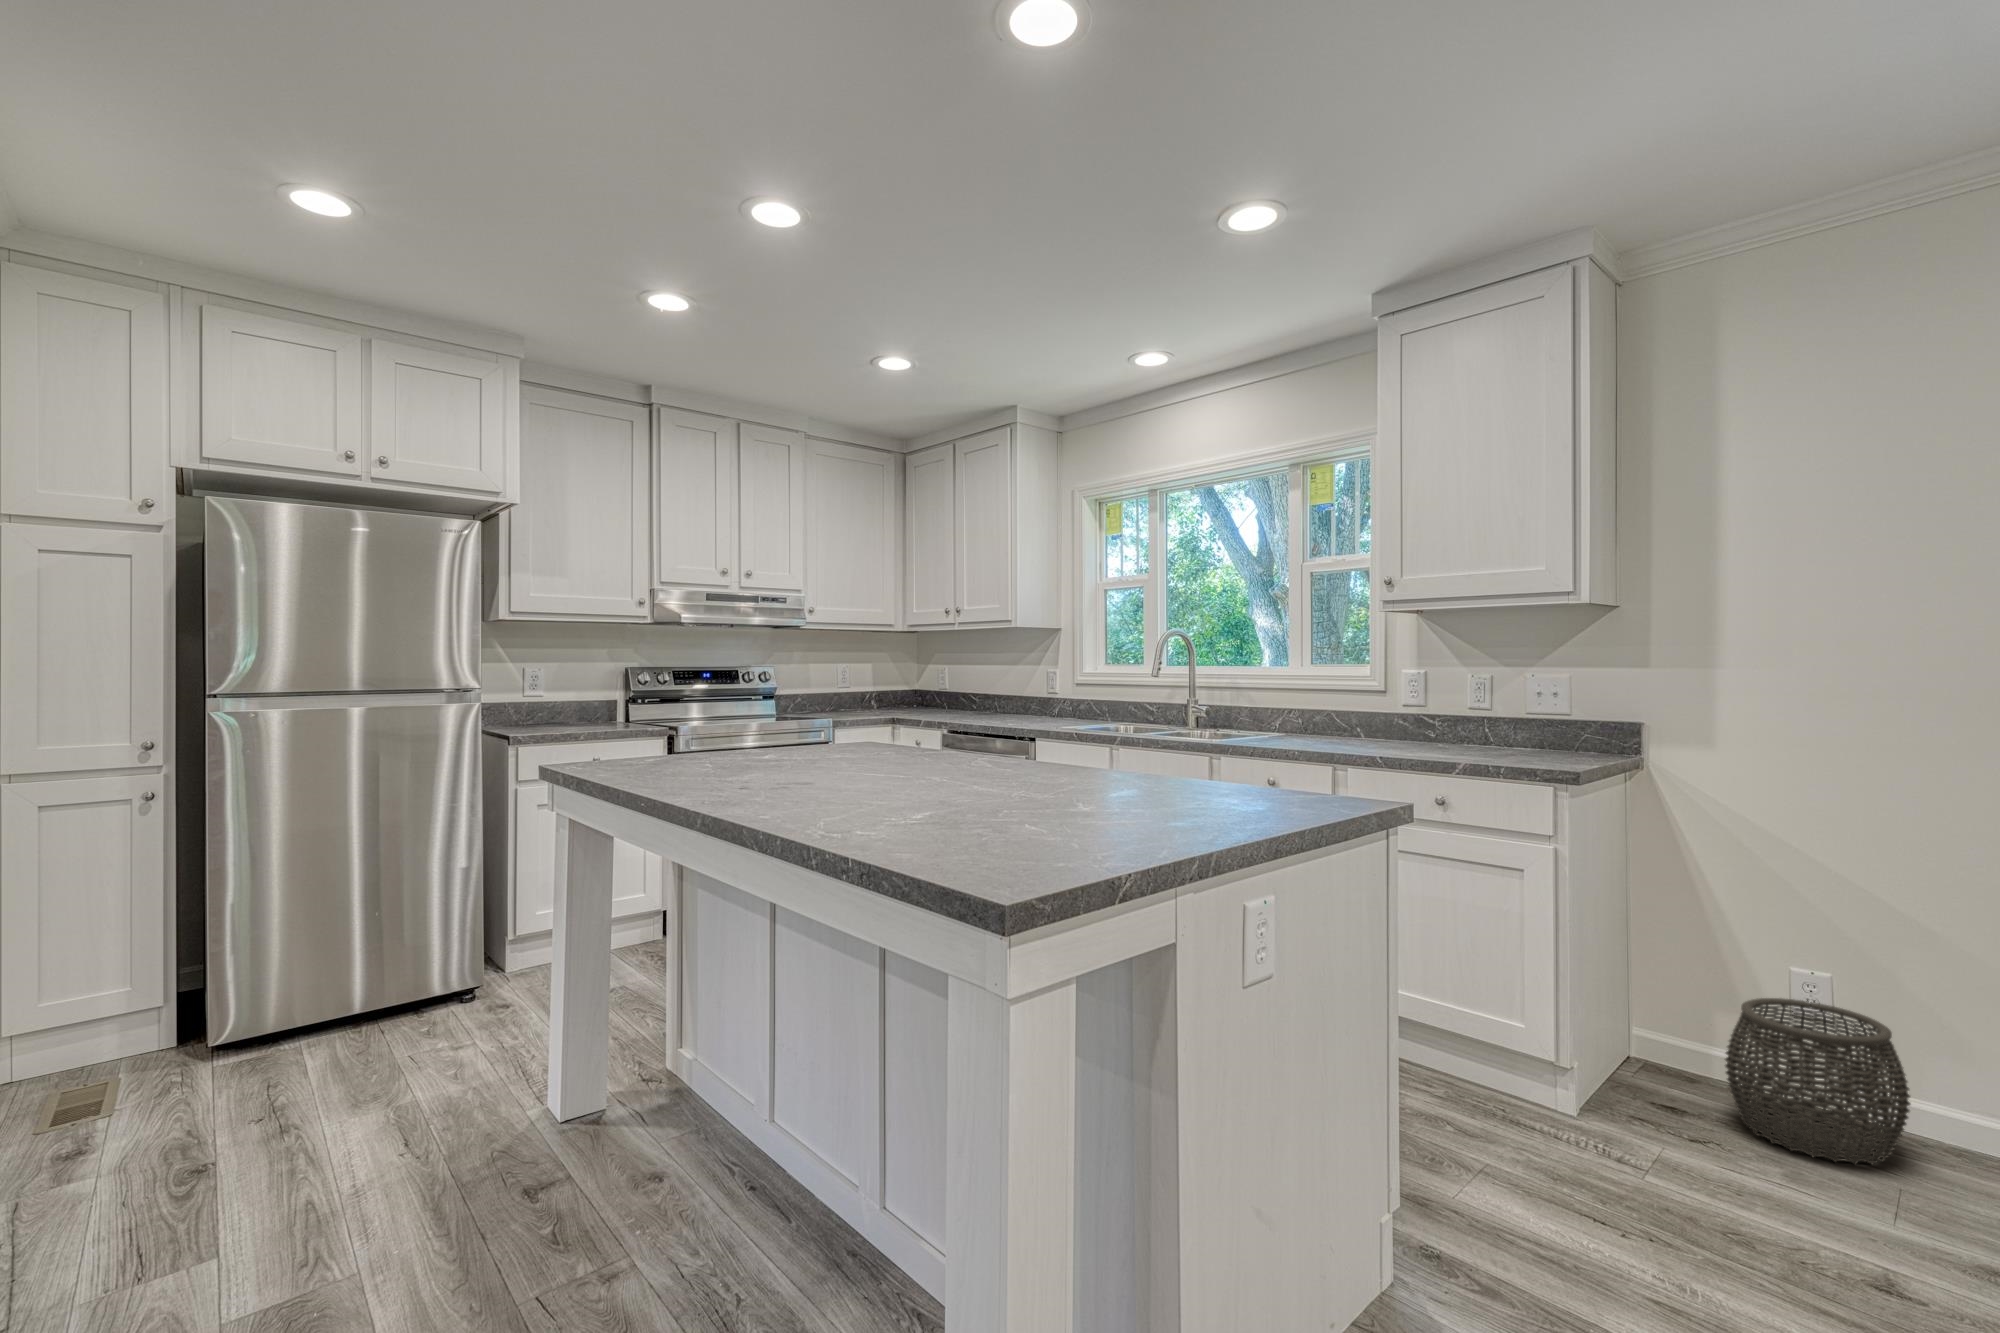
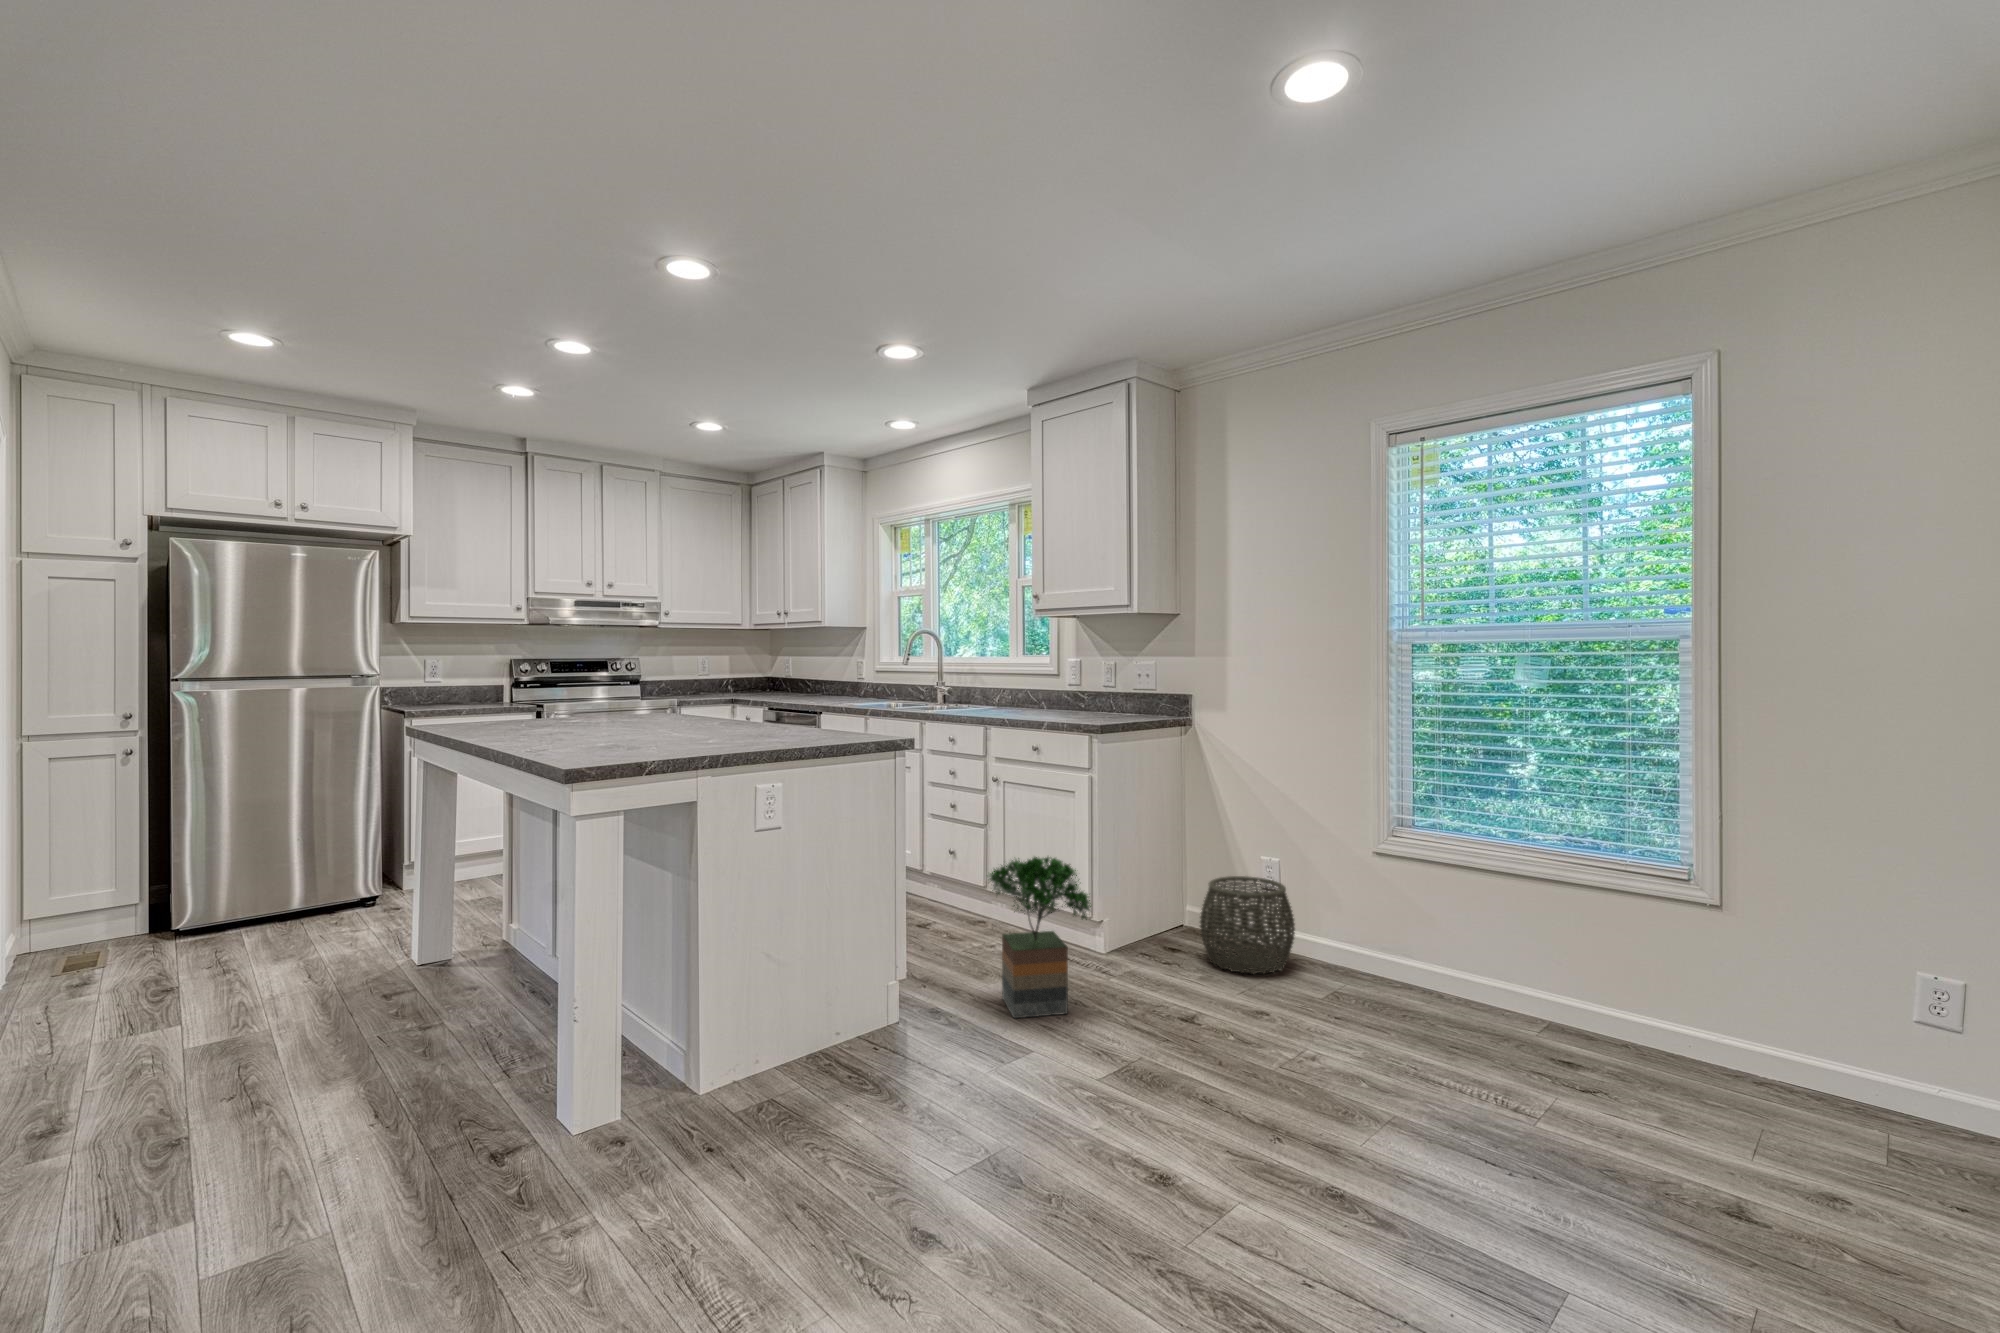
potted tree: none [1478,981,1701,1264] -> present [988,857,1091,1018]

